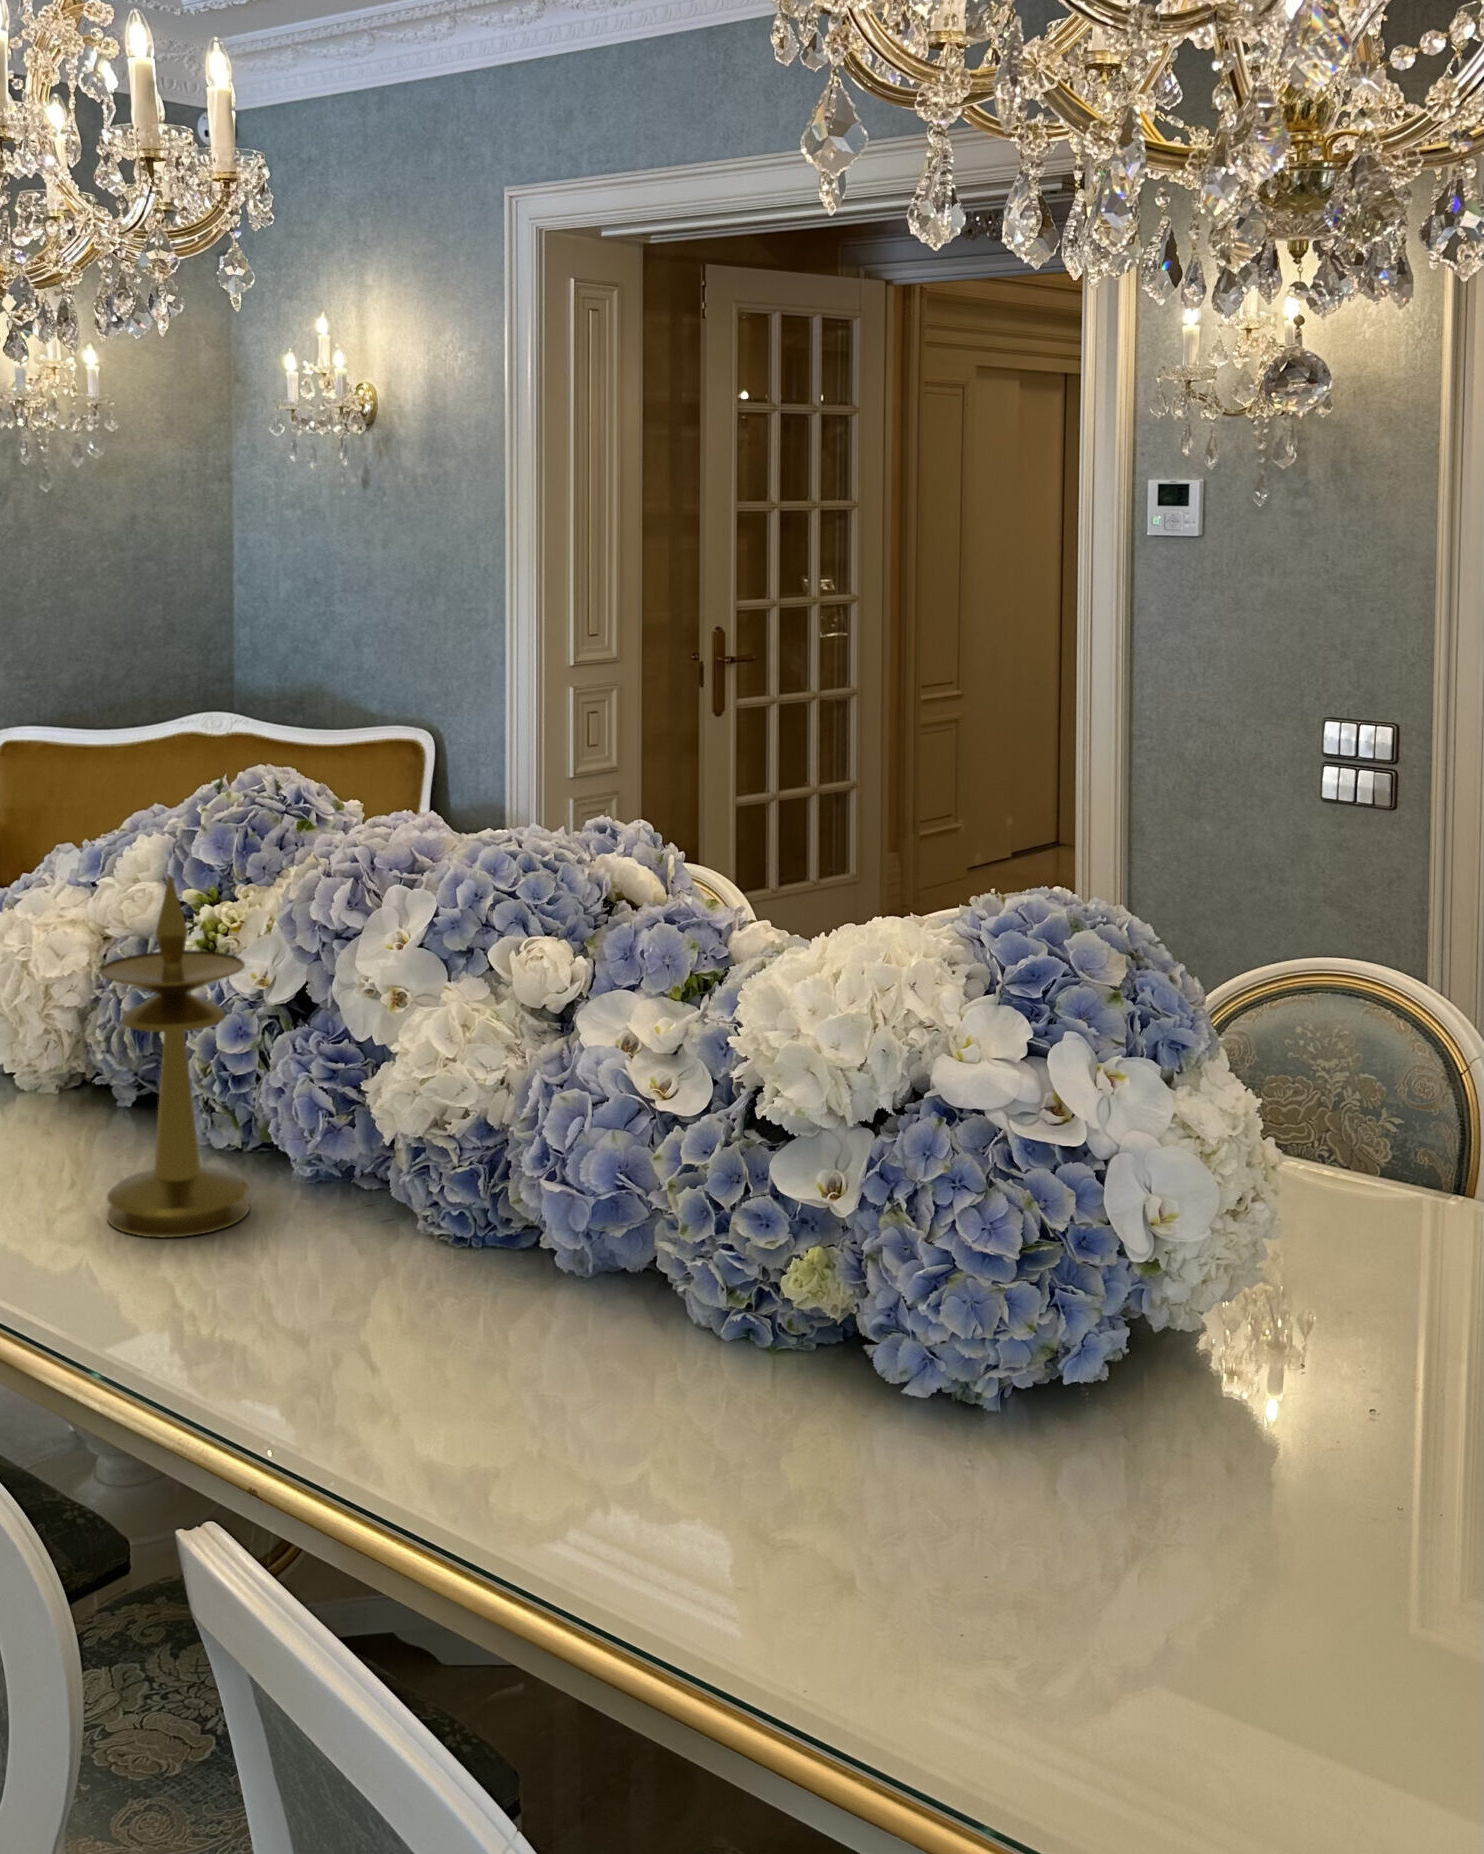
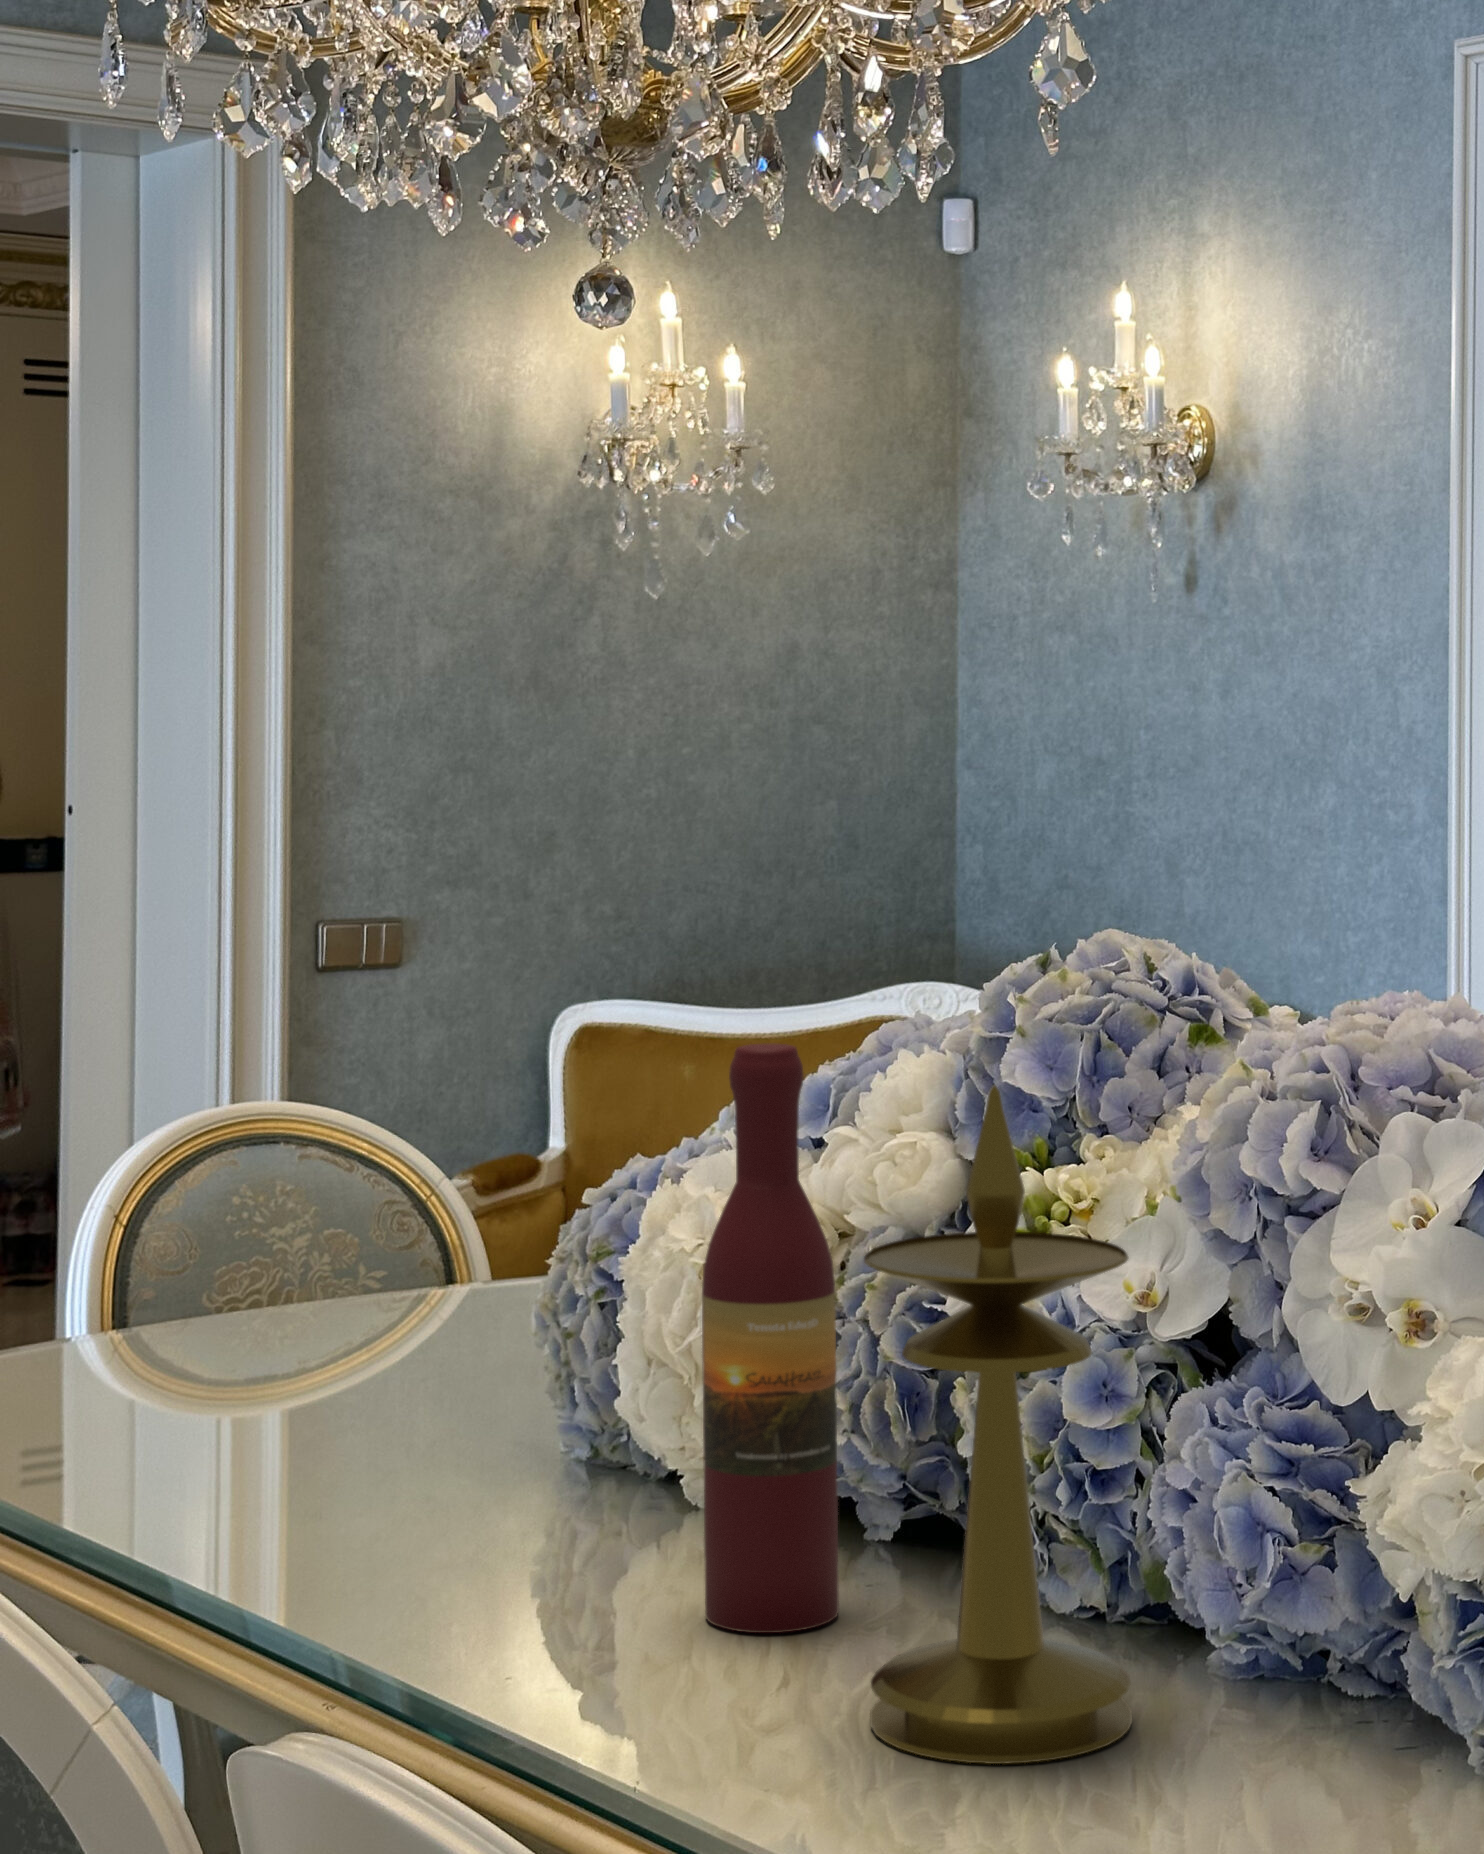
wine bottle: none [19,844,99,1166] -> present [702,1044,839,1633]

